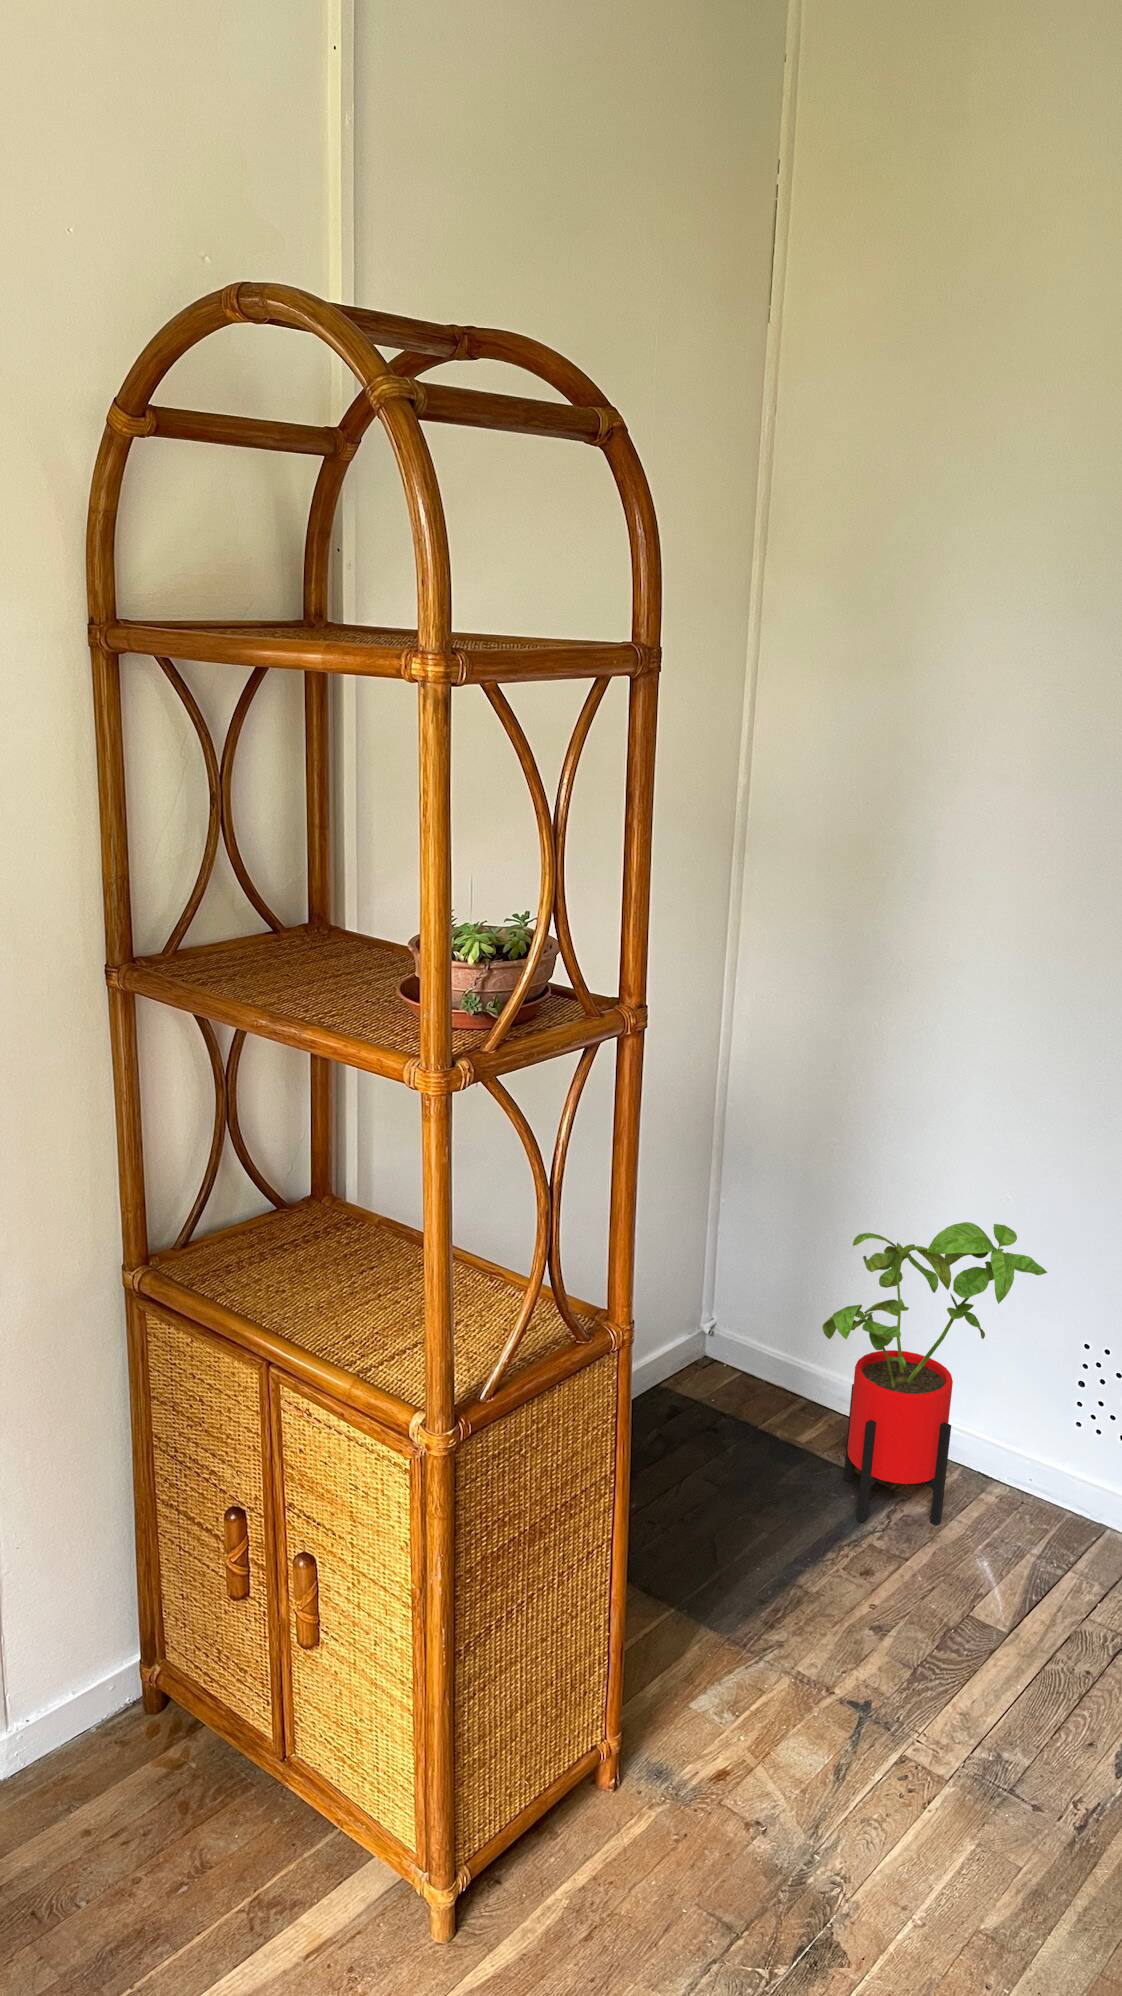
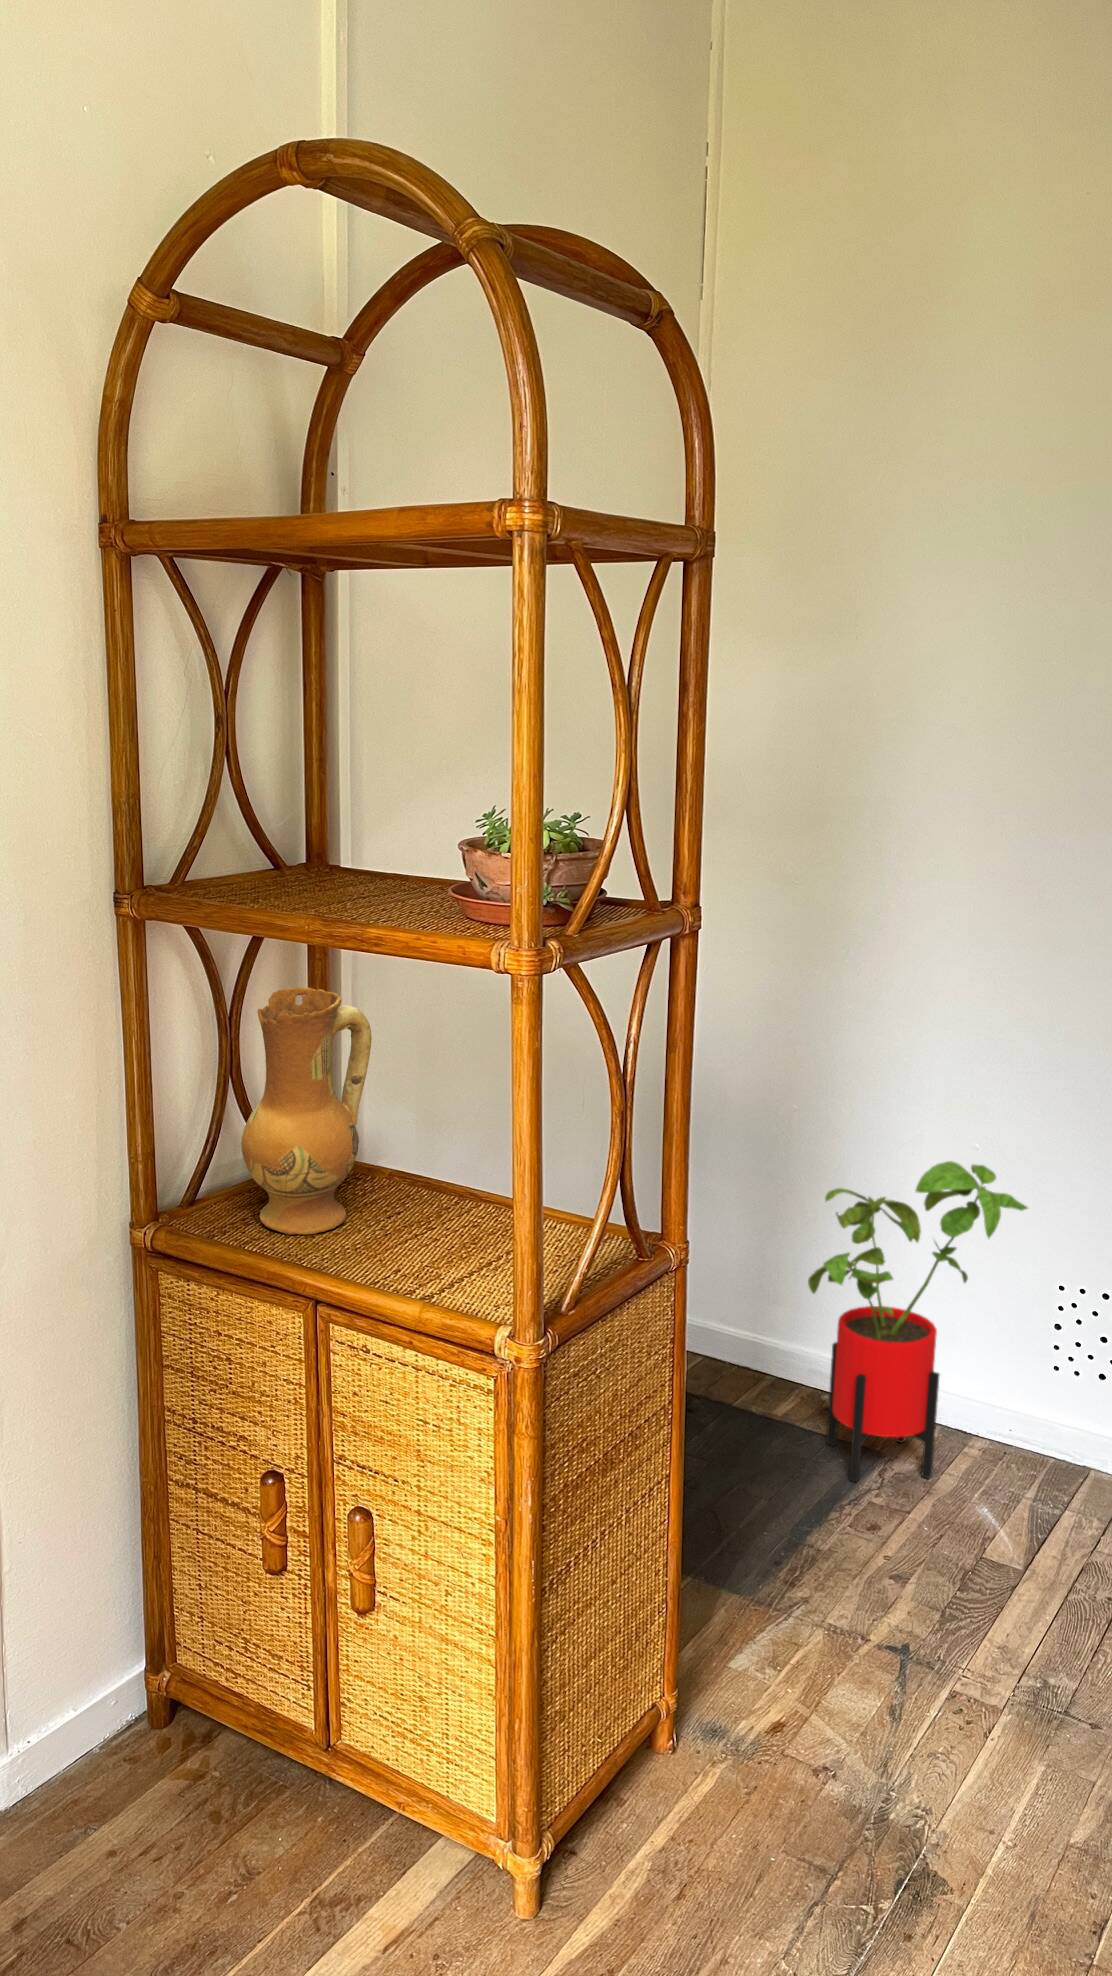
ceramic jug: none [224,1059,350,1291] -> present [241,987,372,1235]

